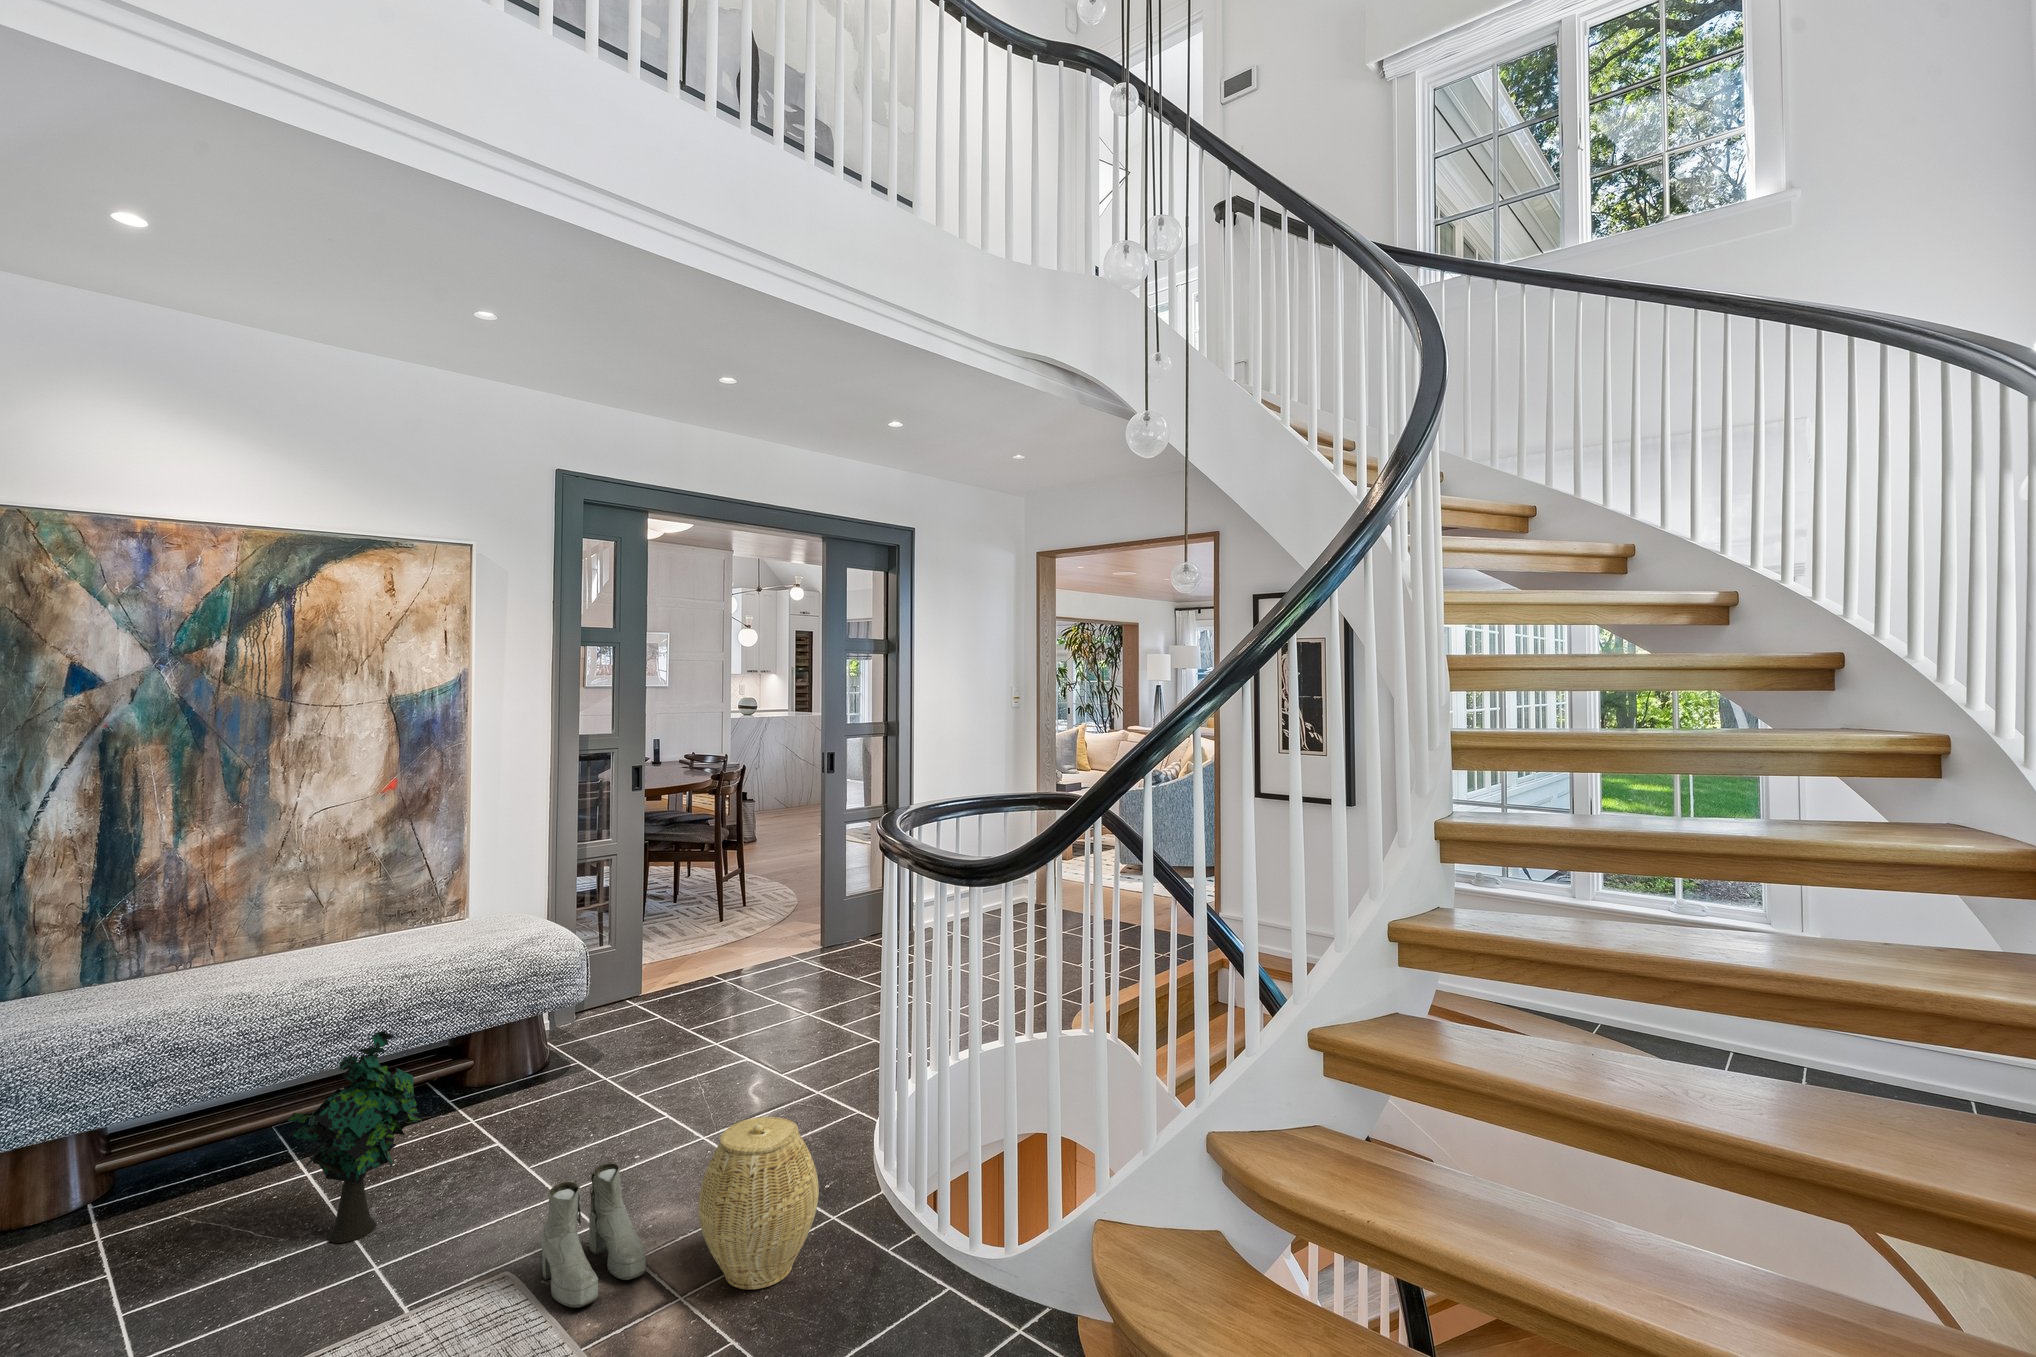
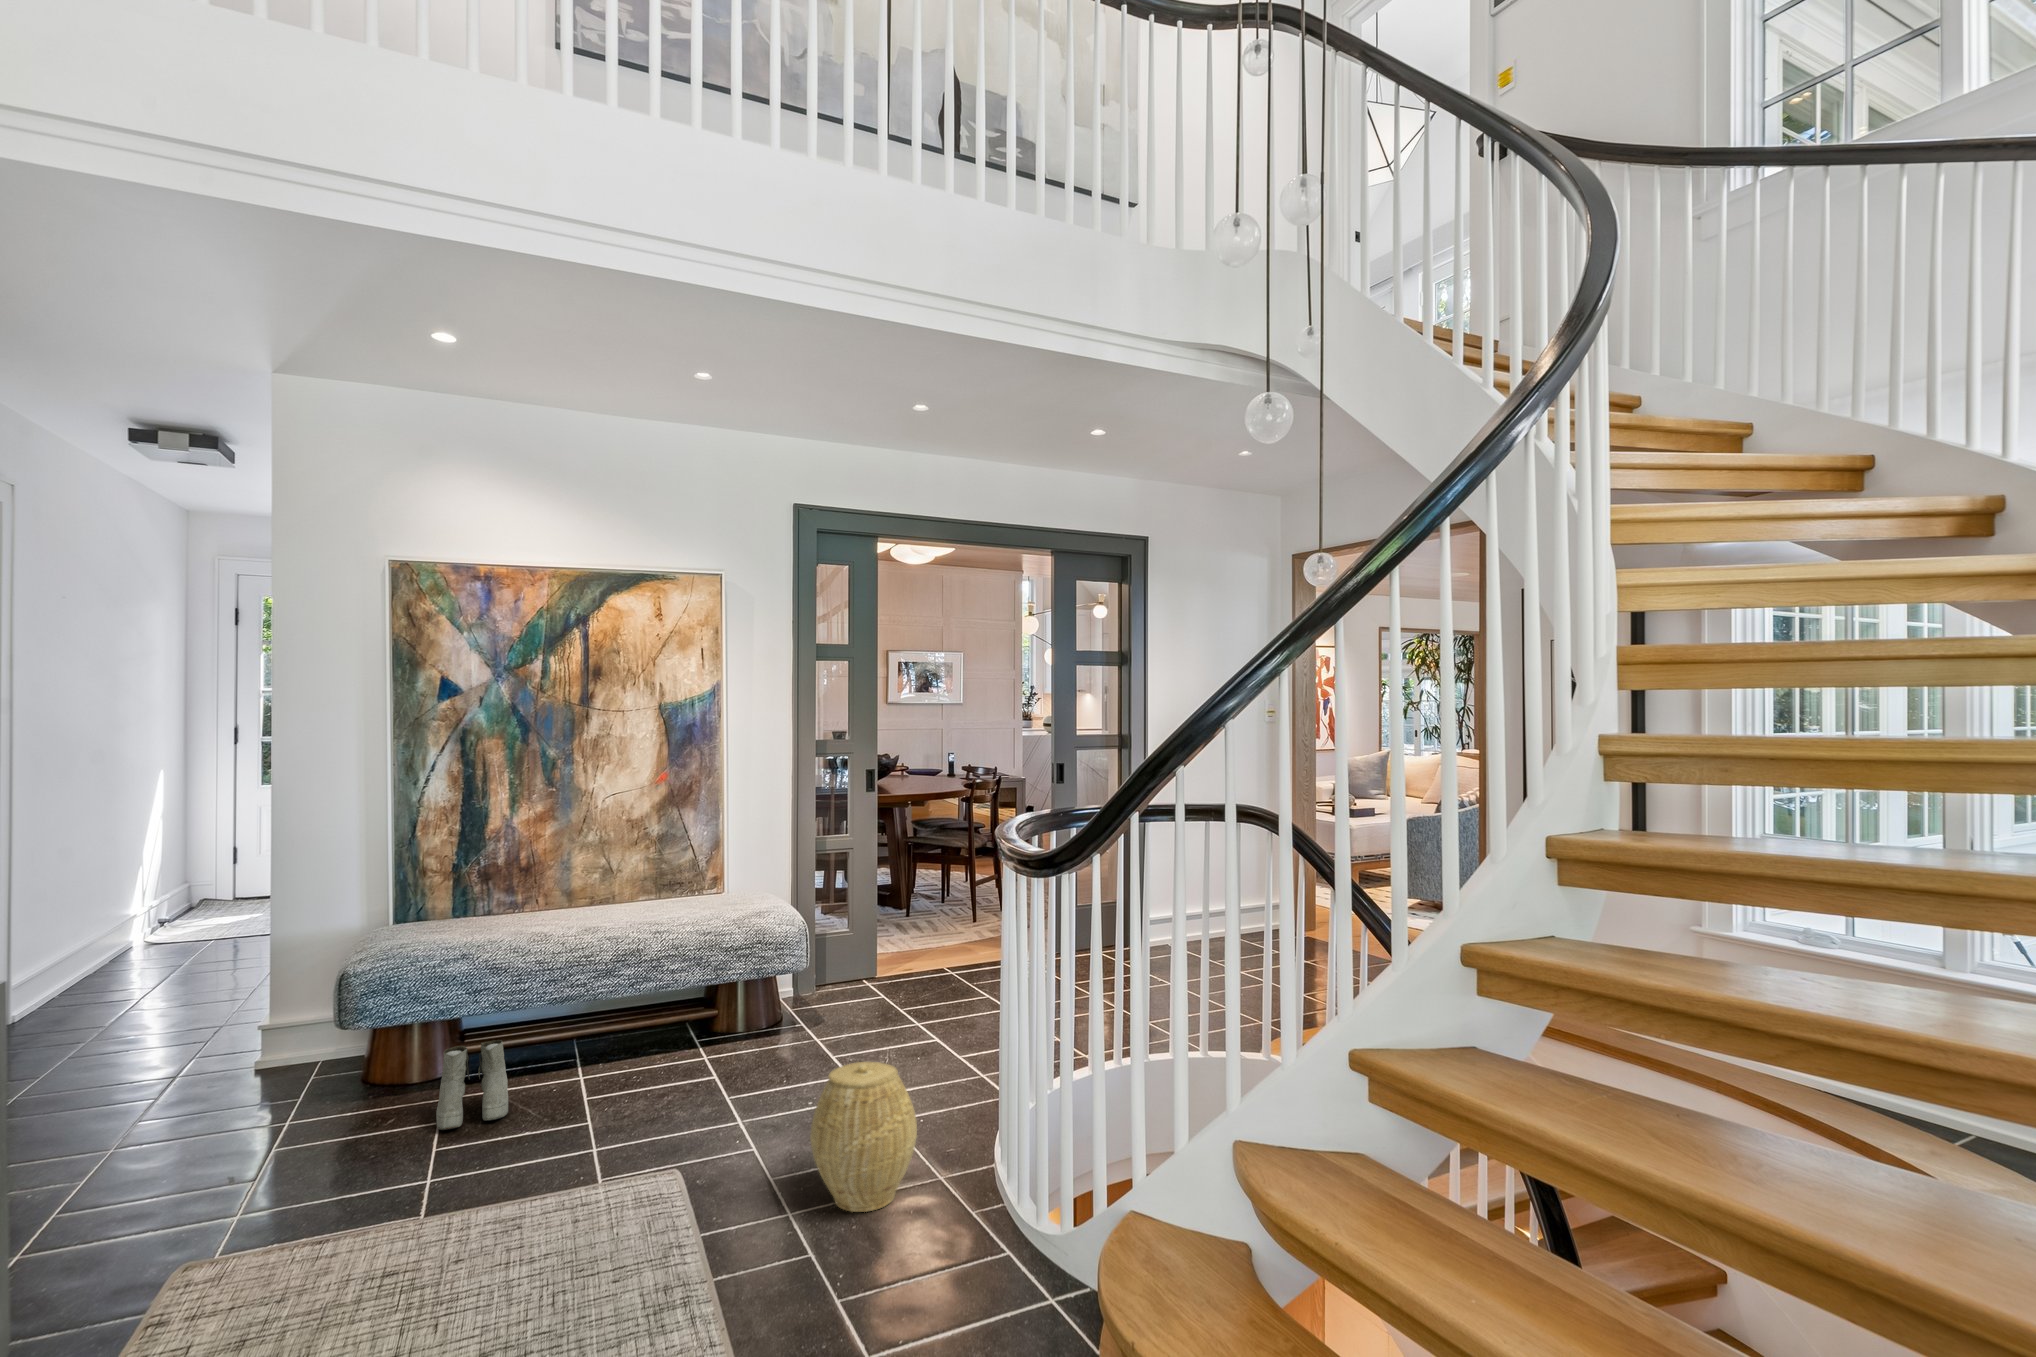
decorative plant: present [287,1031,421,1243] -> none [540,963,640,1129]
boots: present [541,1163,646,1308] -> present [436,1040,508,1130]

